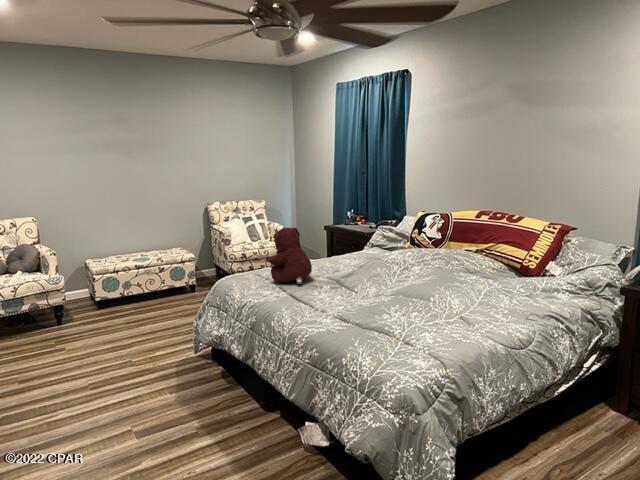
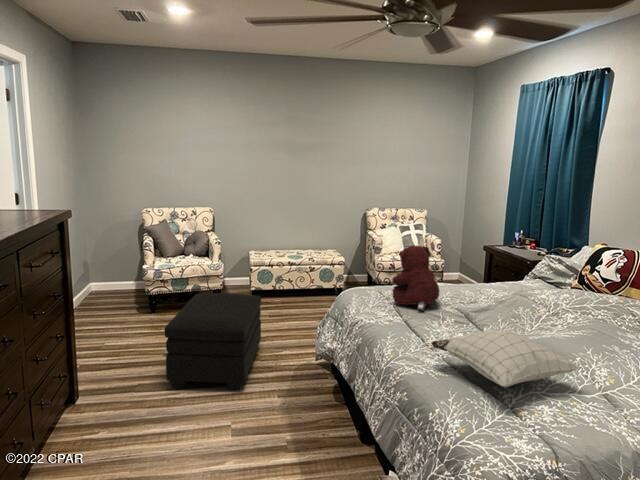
pillow: none [328,284,442,324] -> present [431,330,579,387]
ottoman: none [32,301,131,412] -> present [165,293,261,391]

